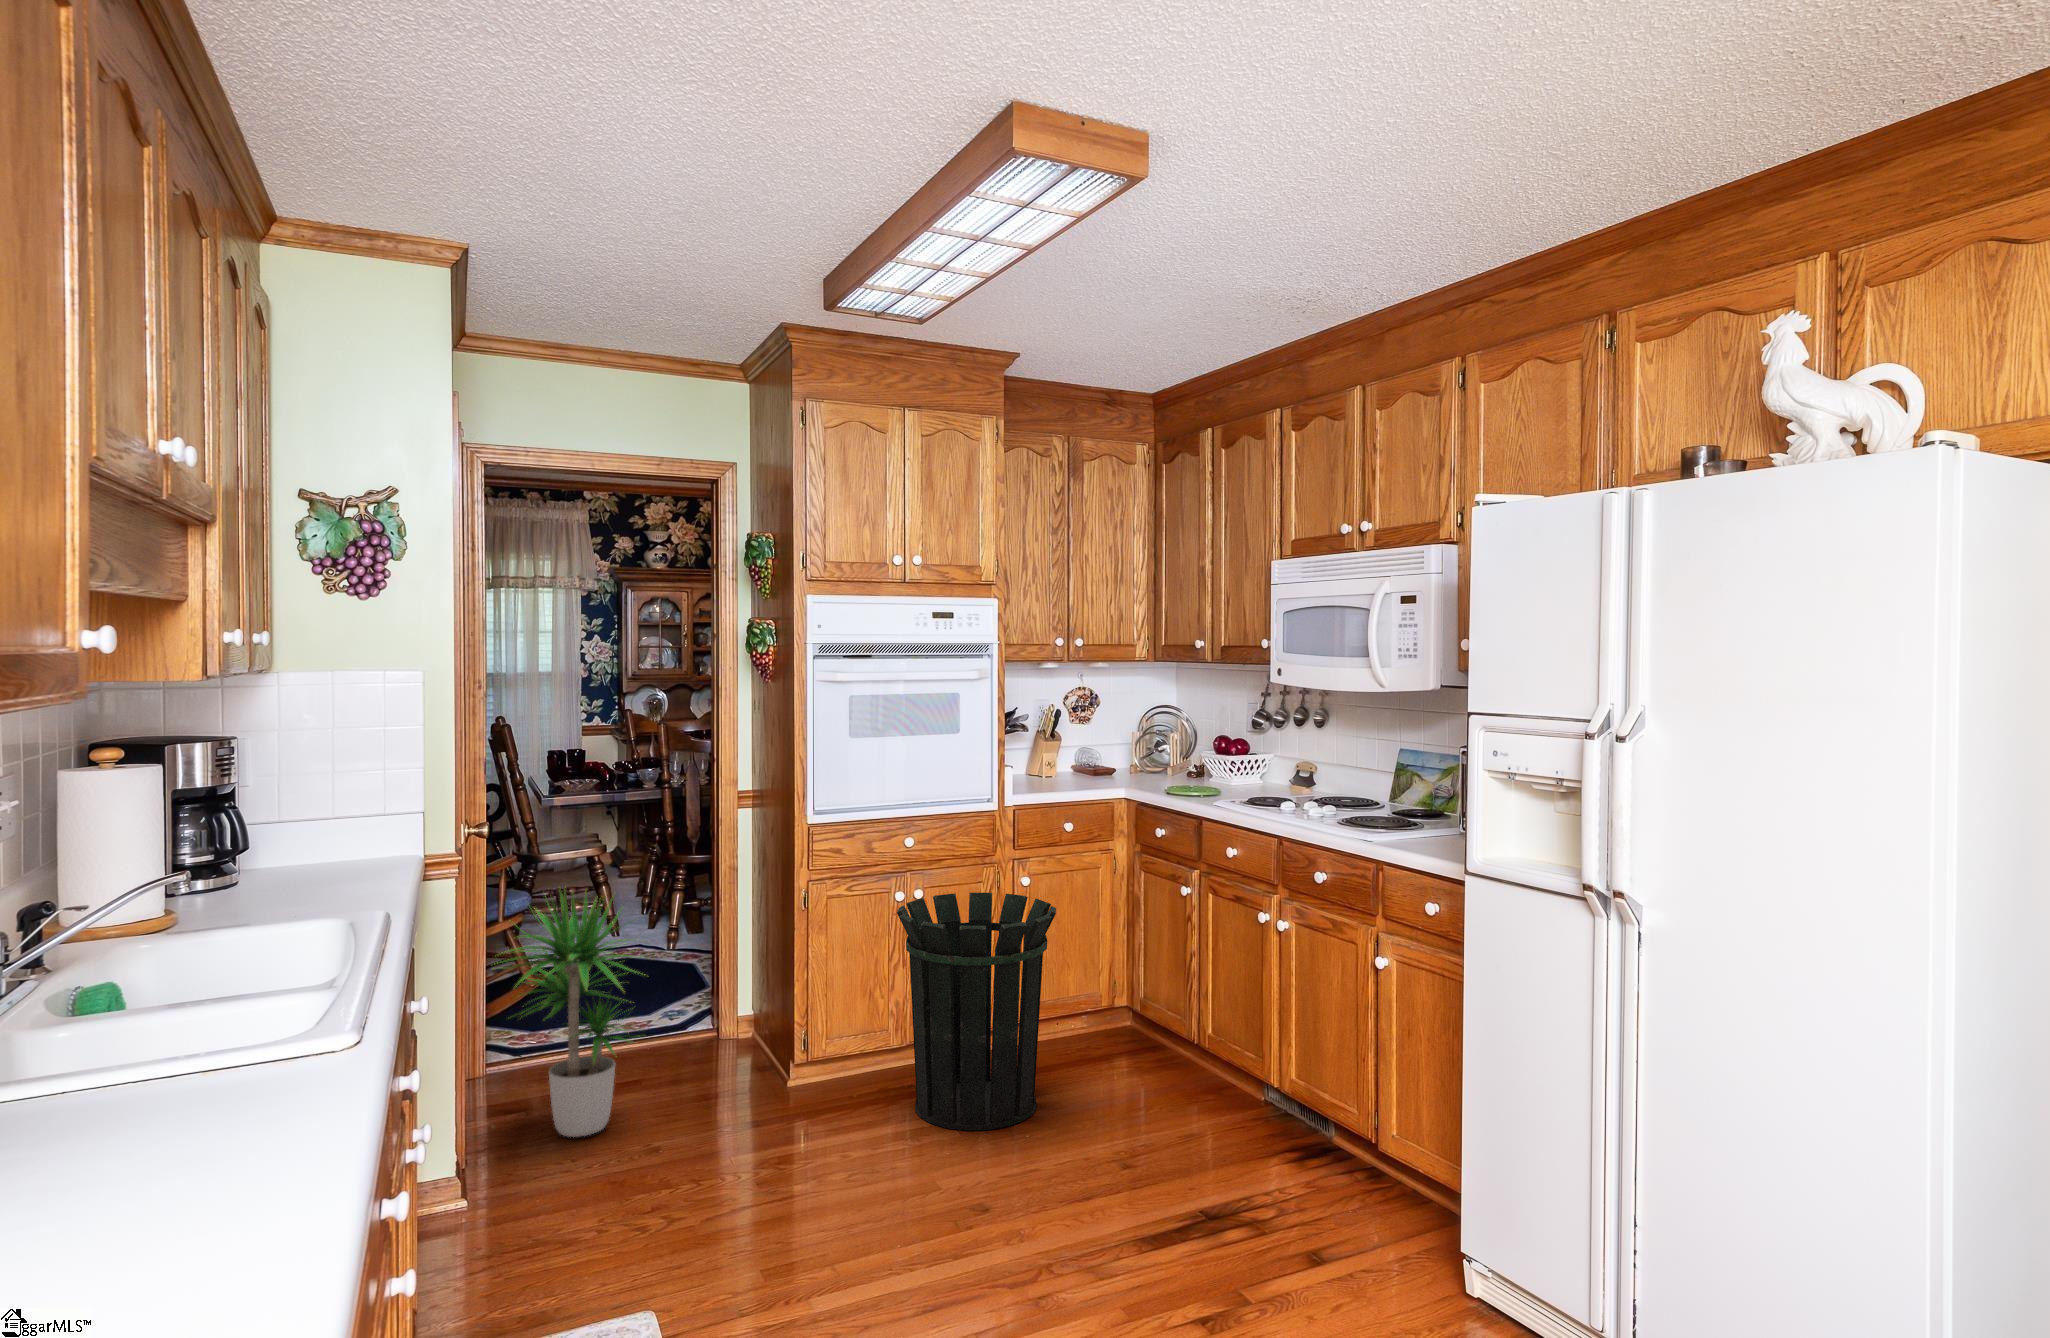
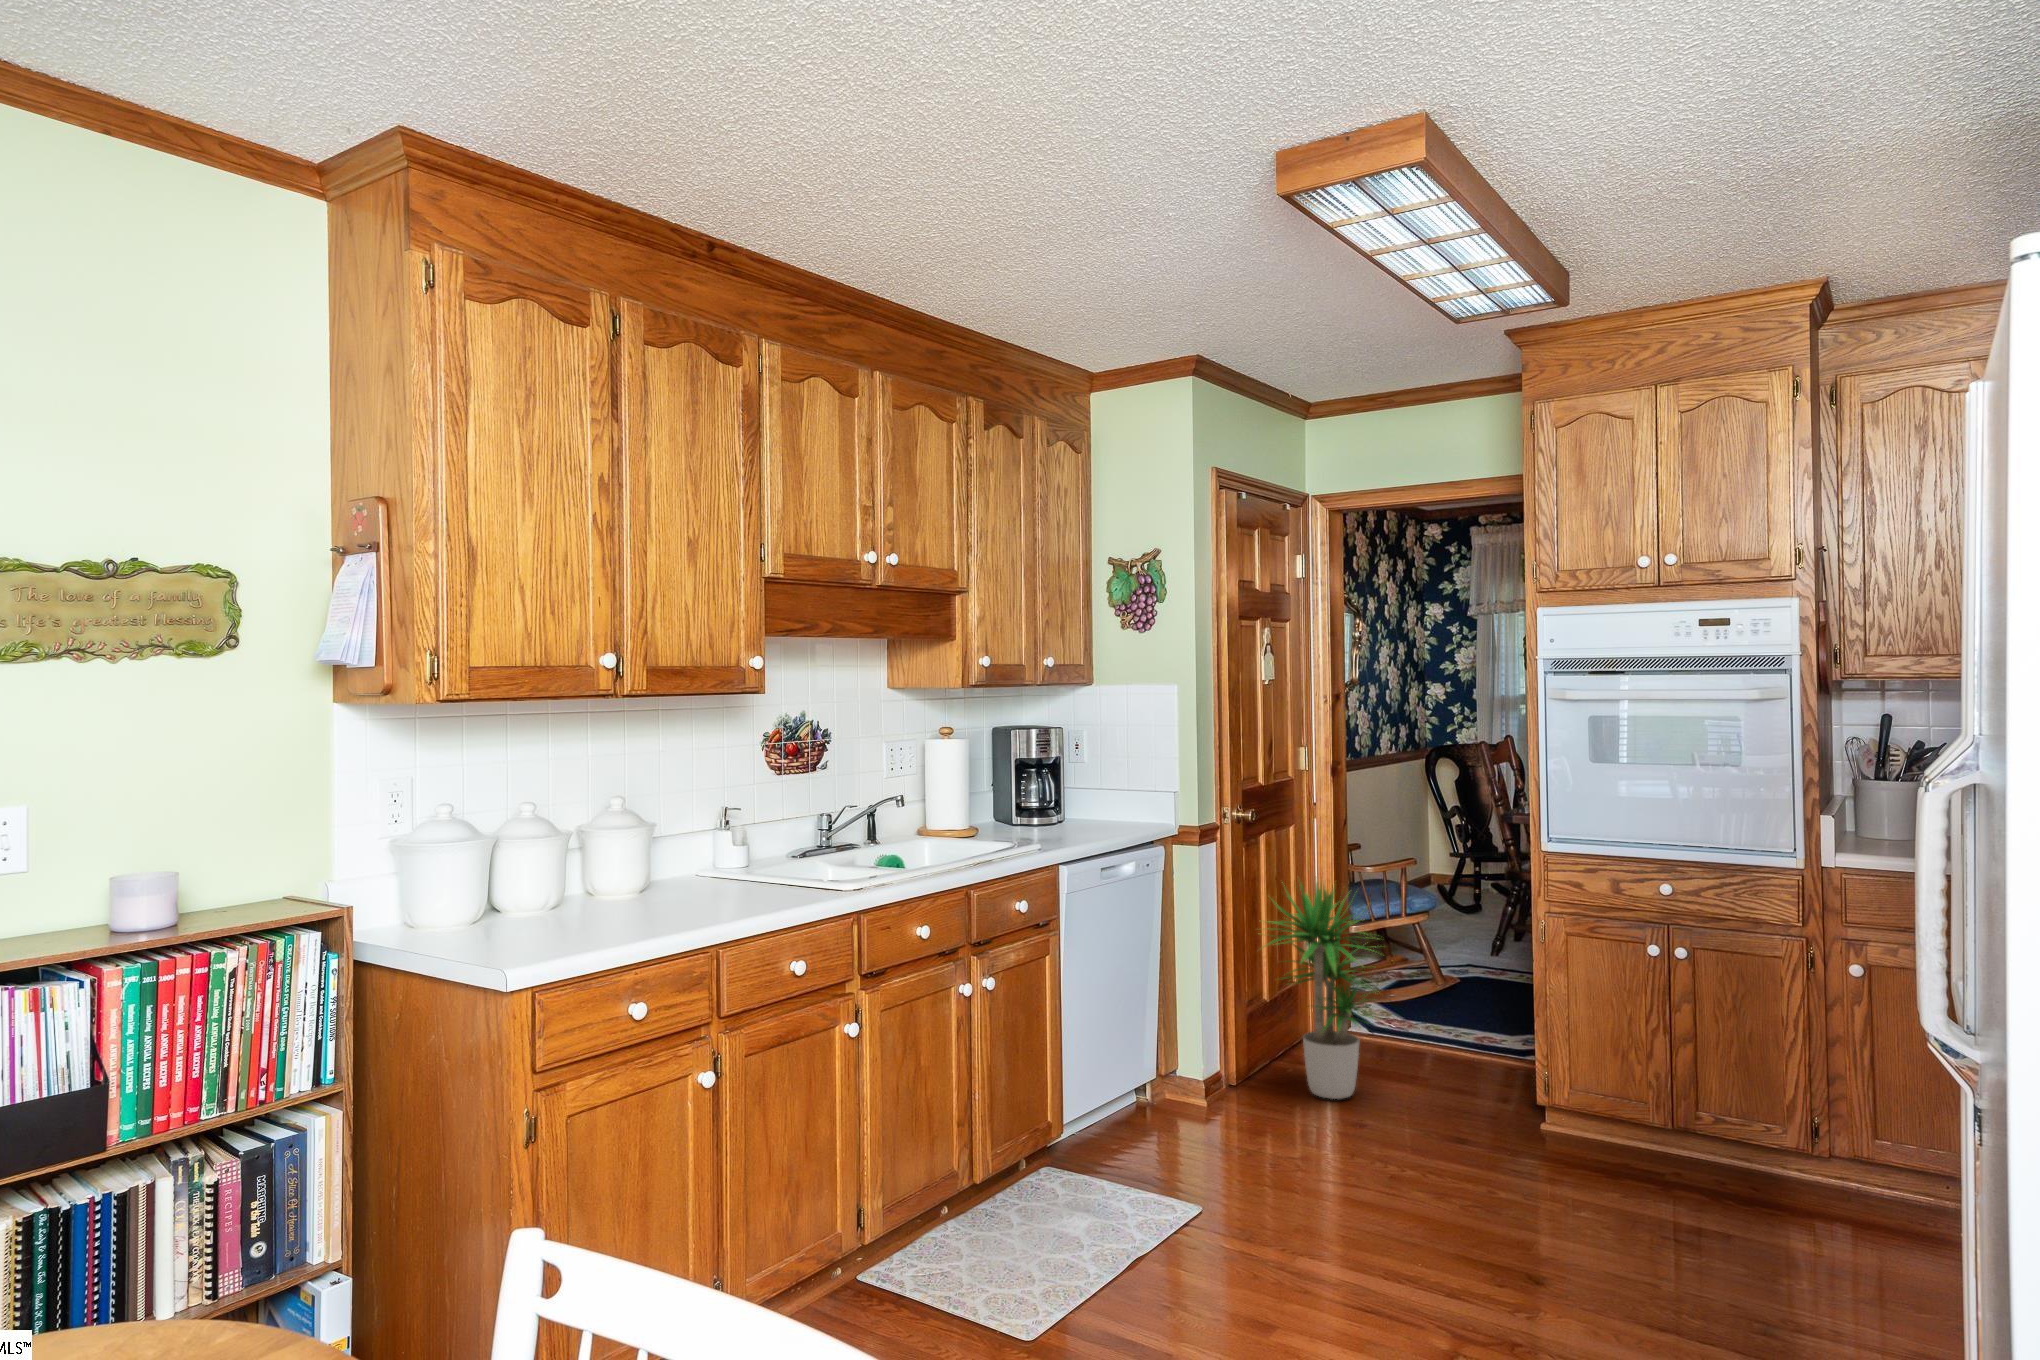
waste bin: present [897,893,1056,1131] -> none [1592,953,1809,1242]

